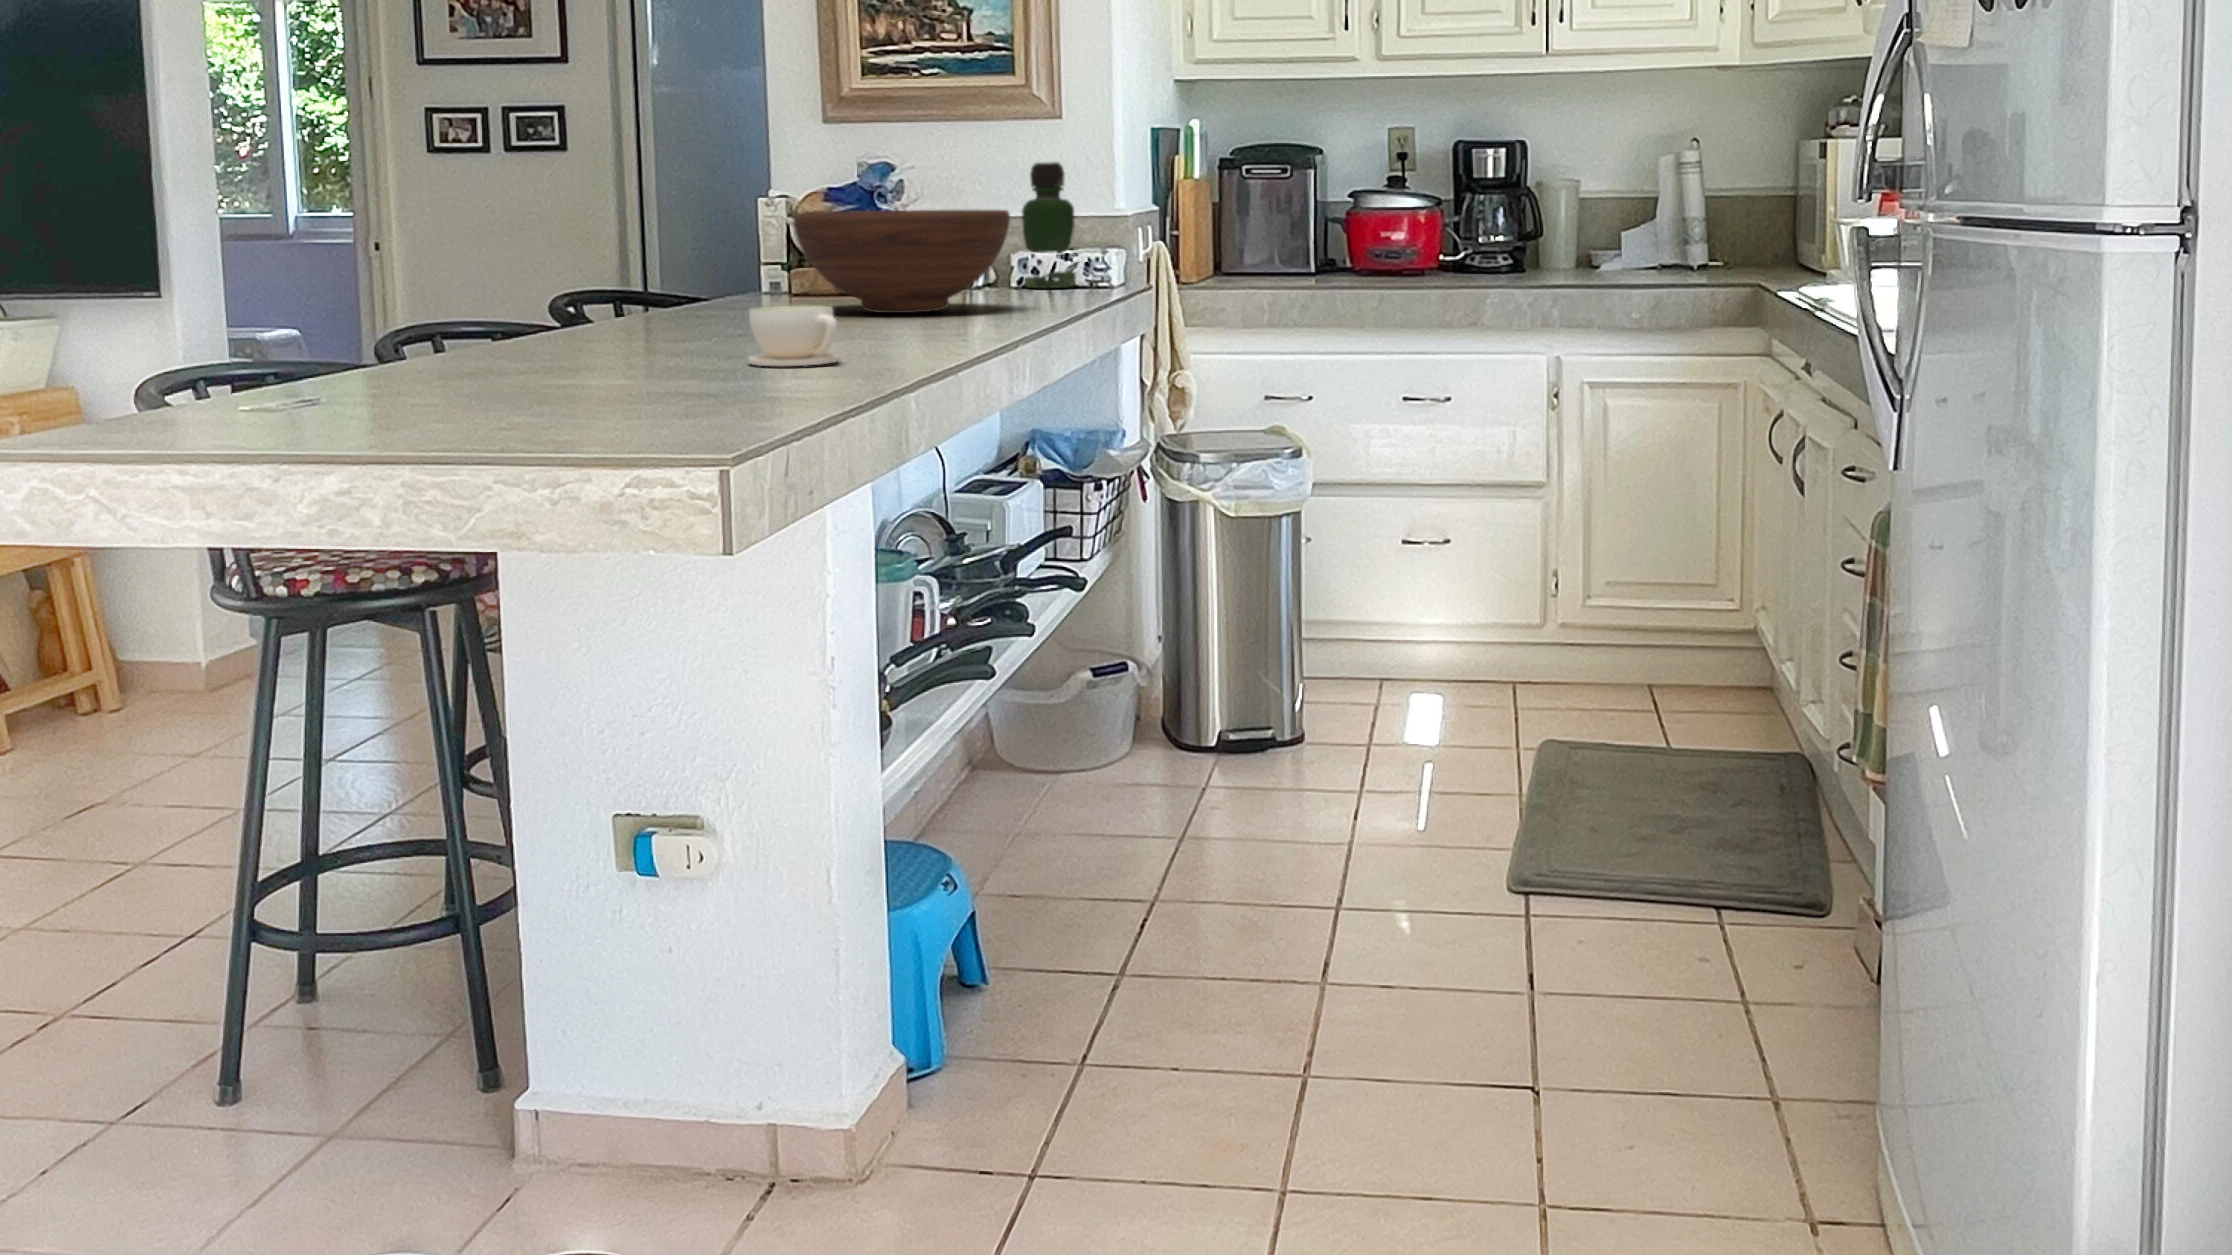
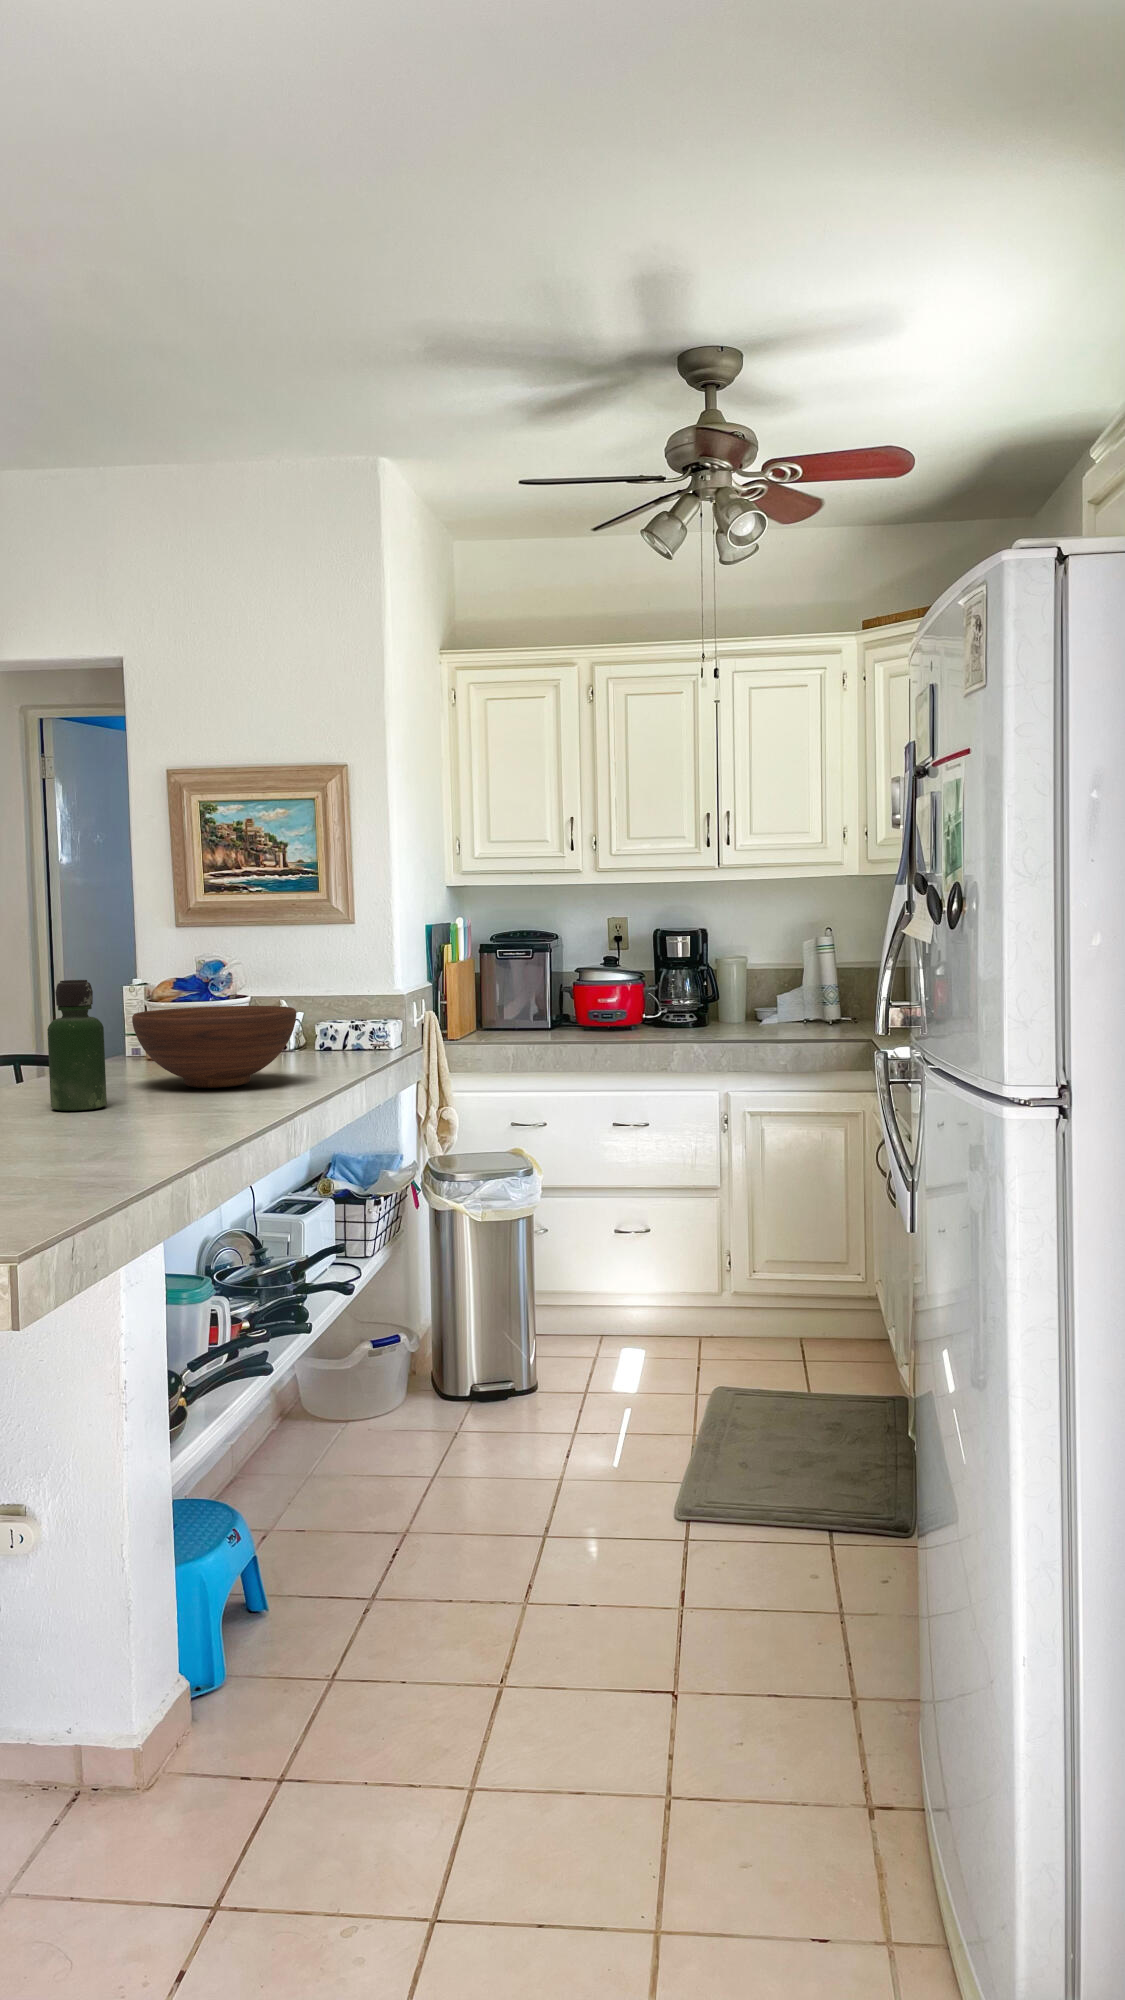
bottle: present [1022,162,1076,289] -> present [47,980,107,1111]
coffee cup: present [748,306,840,366] -> none [63,1111,134,1161]

